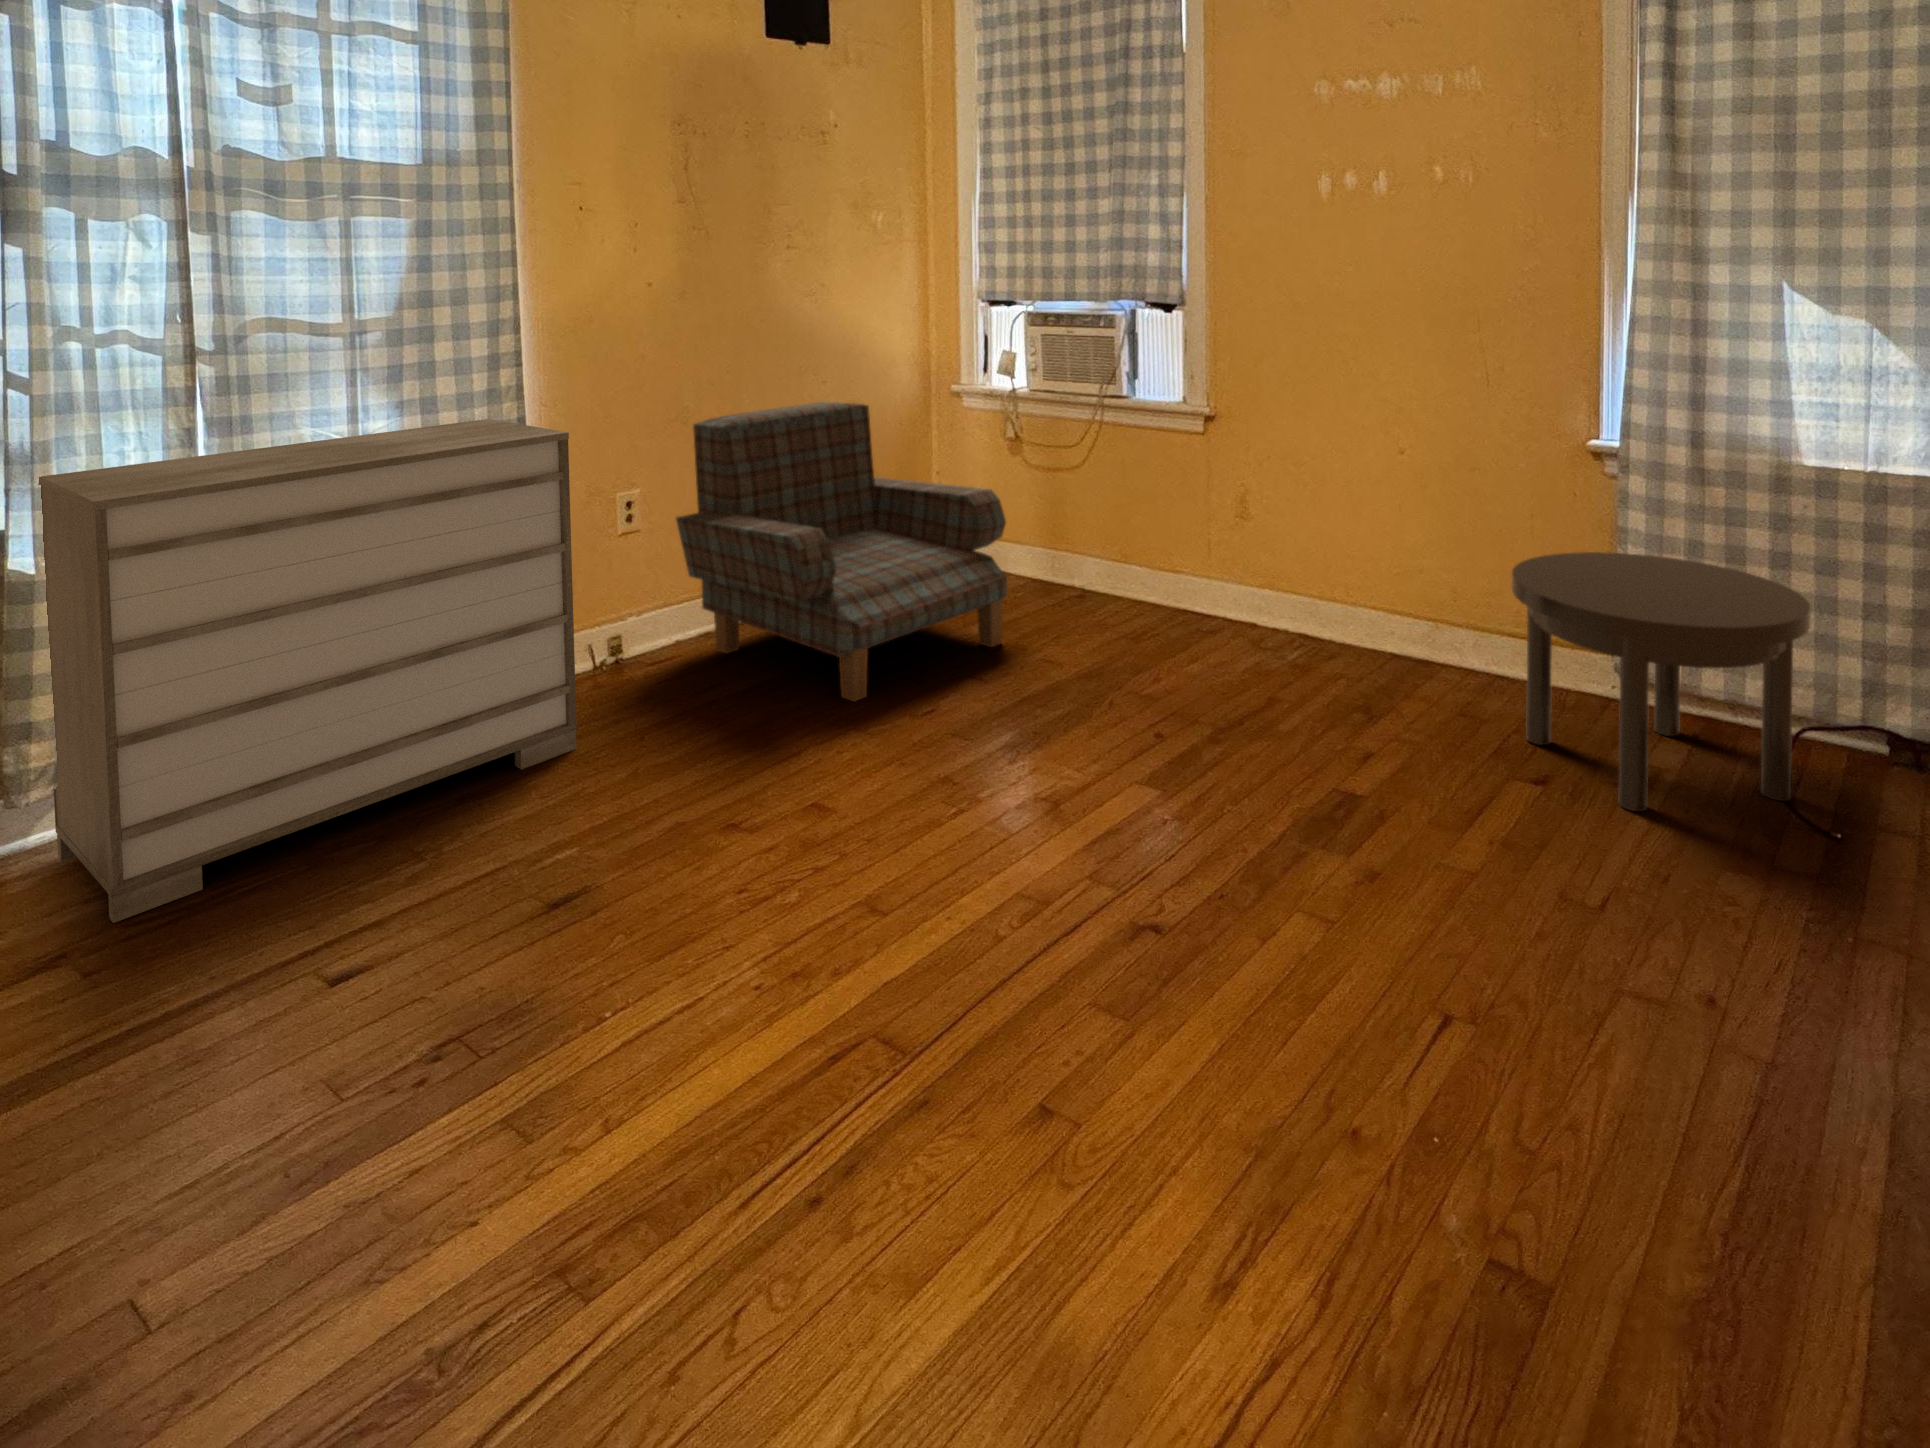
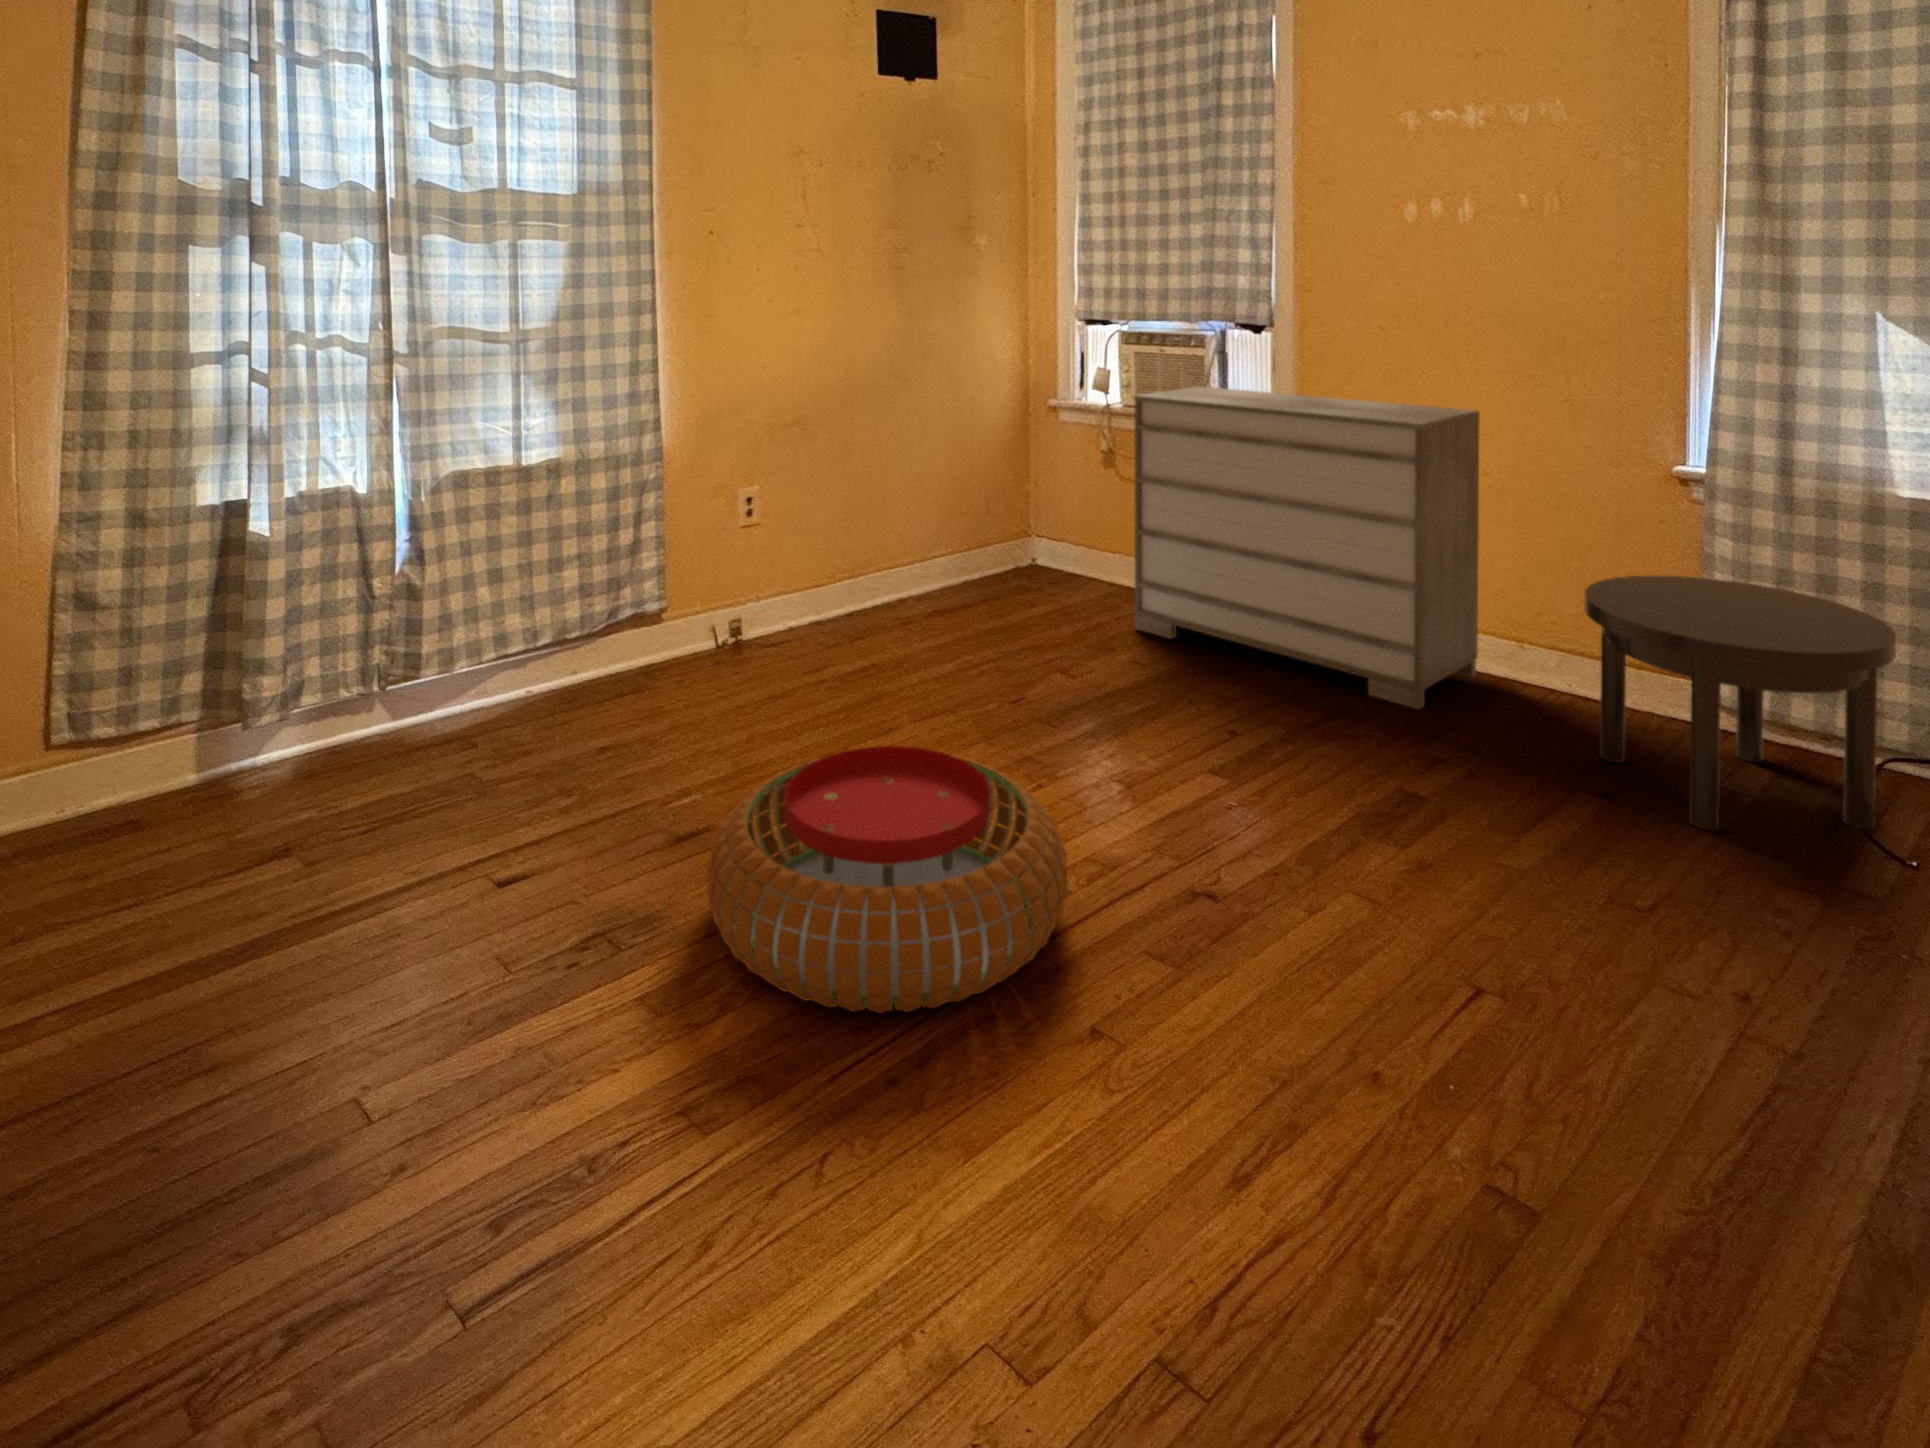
armchair: present [676,402,1007,701] -> none [788,410,1091,686]
dresser: present [38,419,577,923] -> present [1134,386,1480,709]
pouf: none [581,782,996,1100] -> present [707,746,1068,1013]

